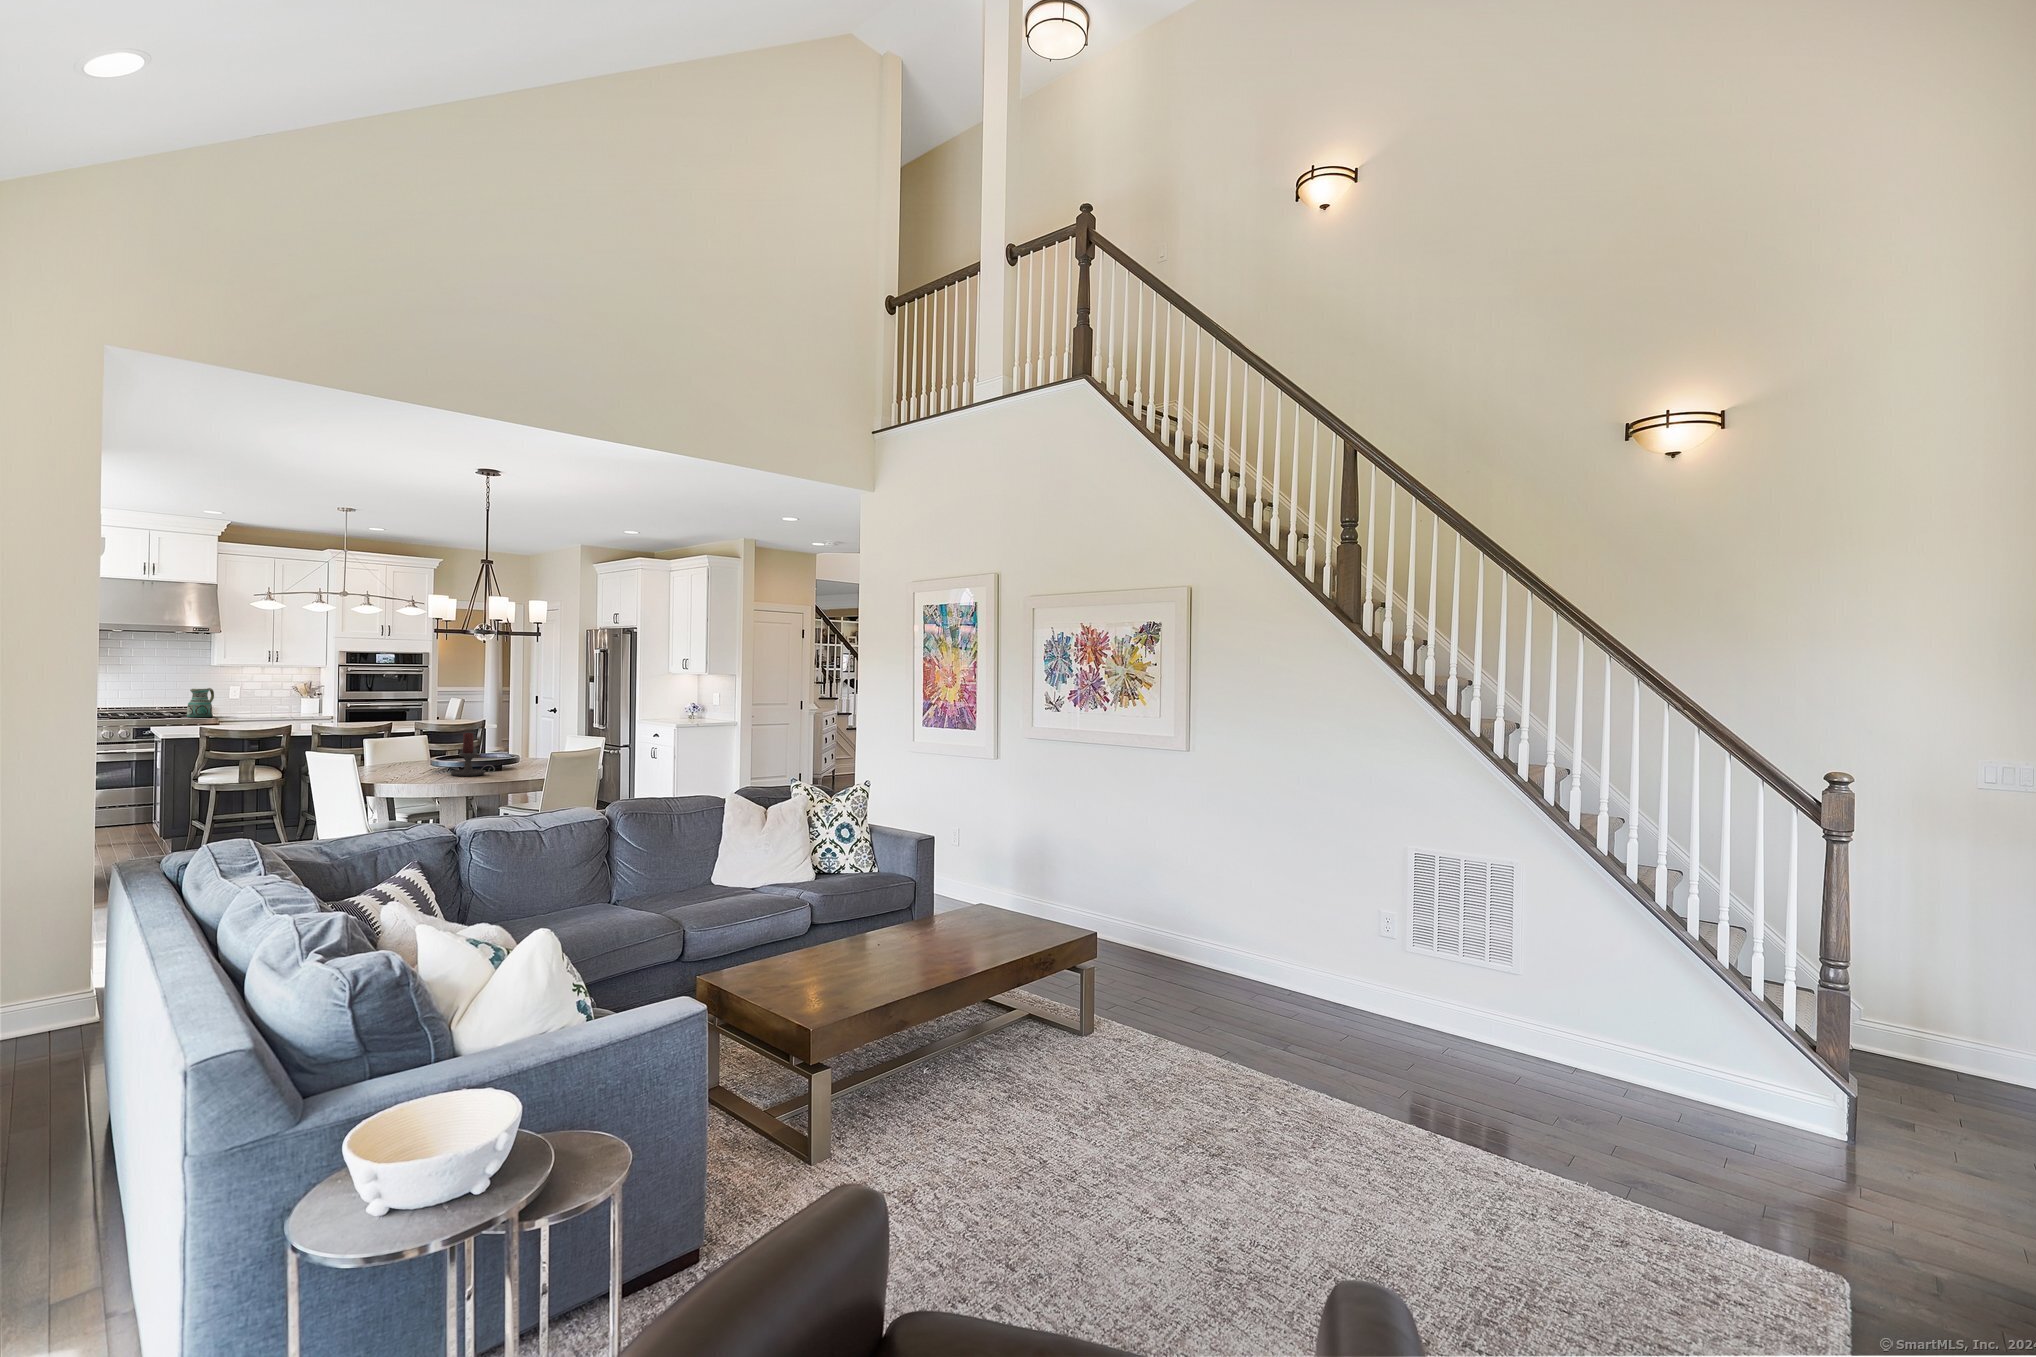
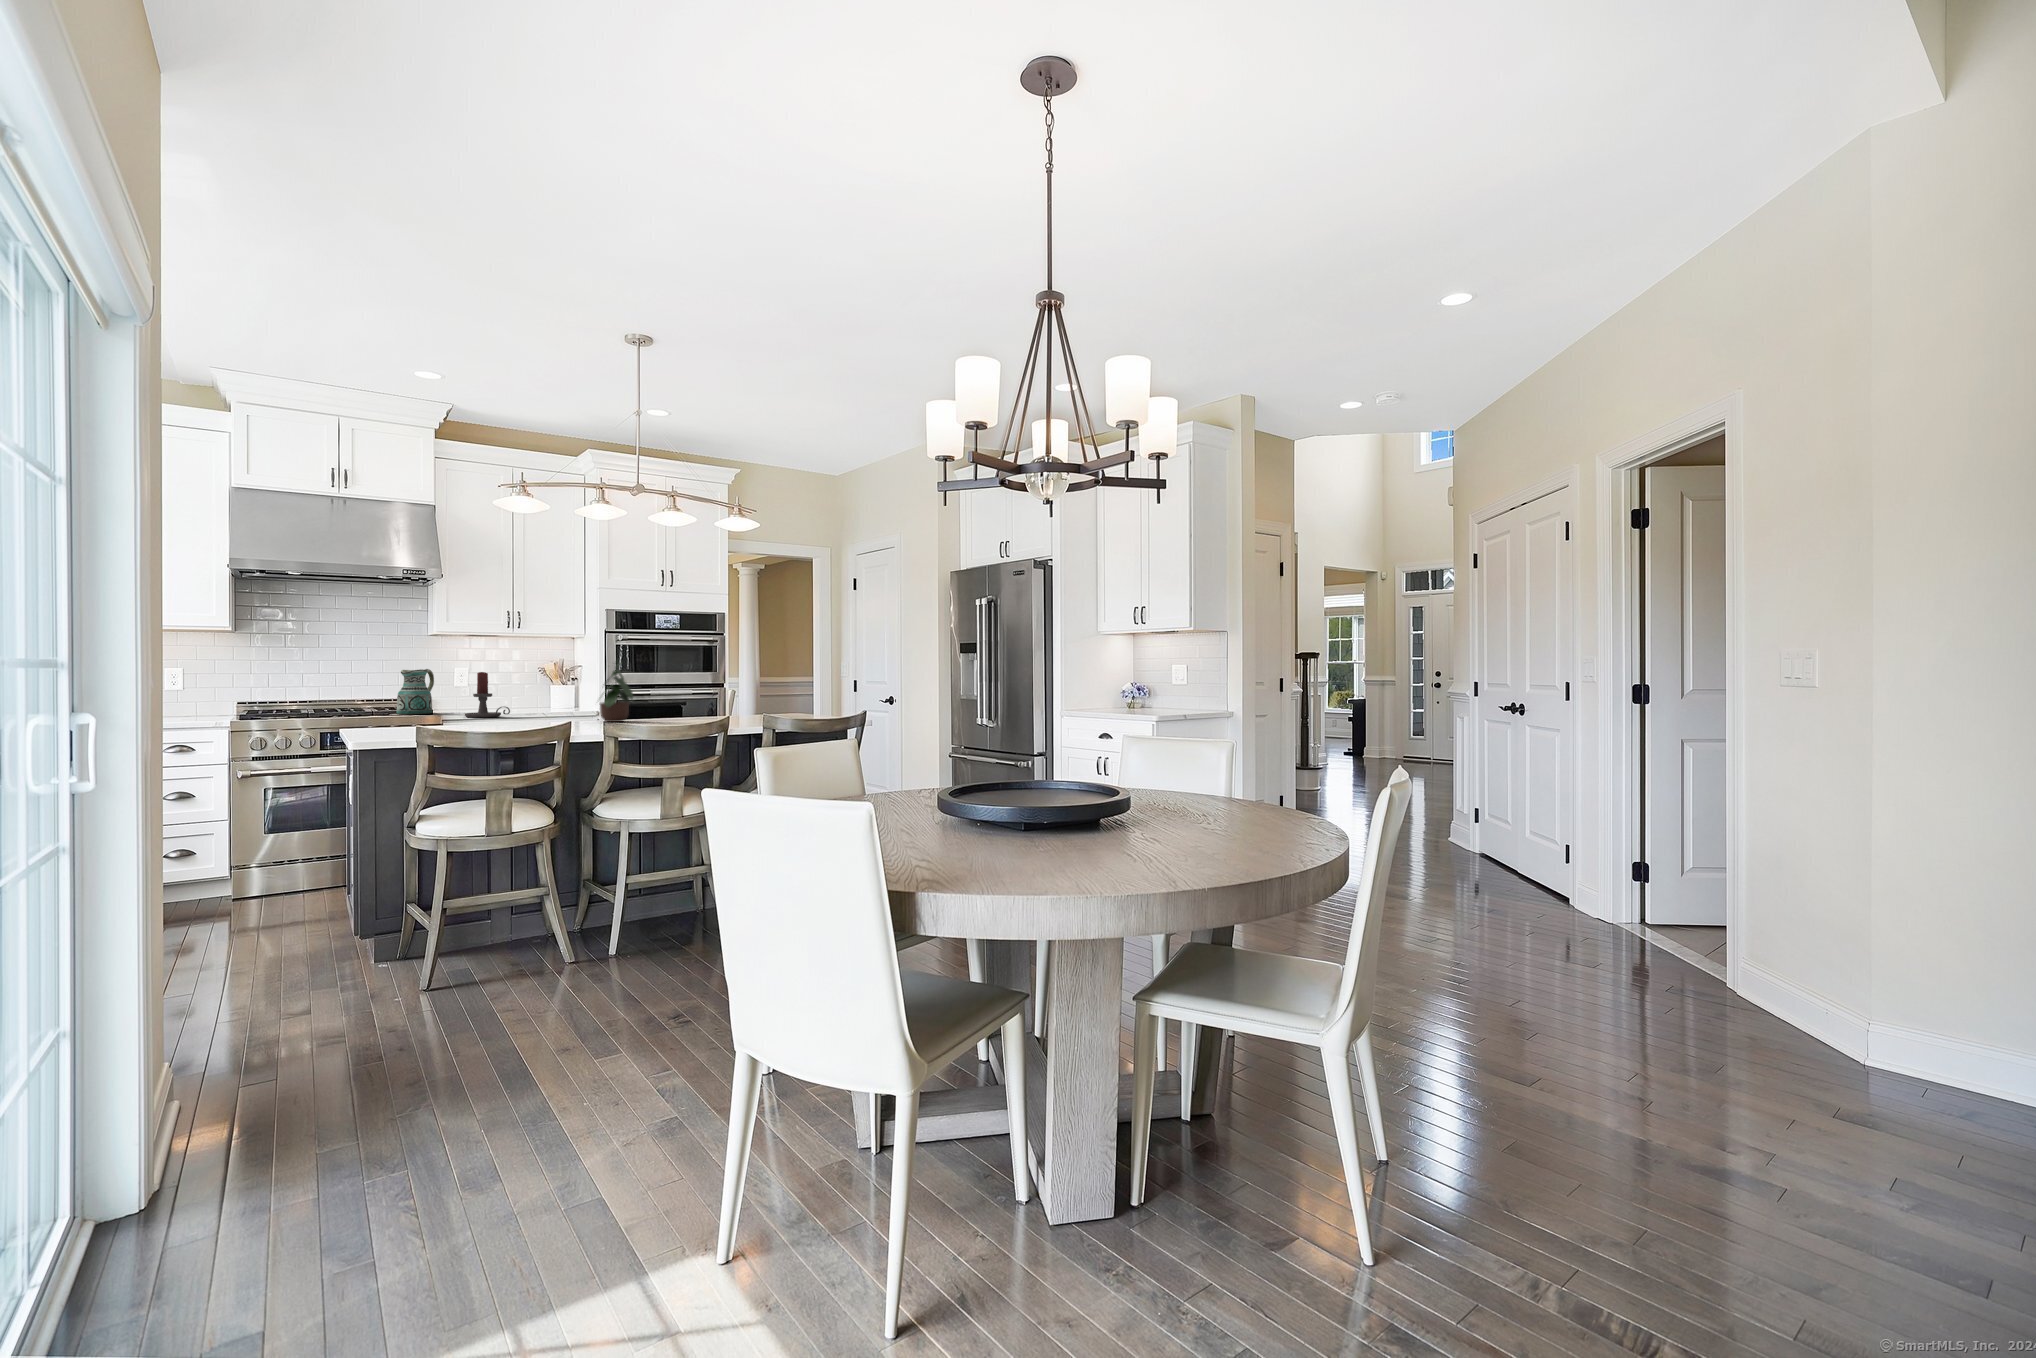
potted plant: none [324,684,354,724] -> present [600,660,633,722]
candle holder: present [451,733,495,776] -> present [465,672,510,718]

